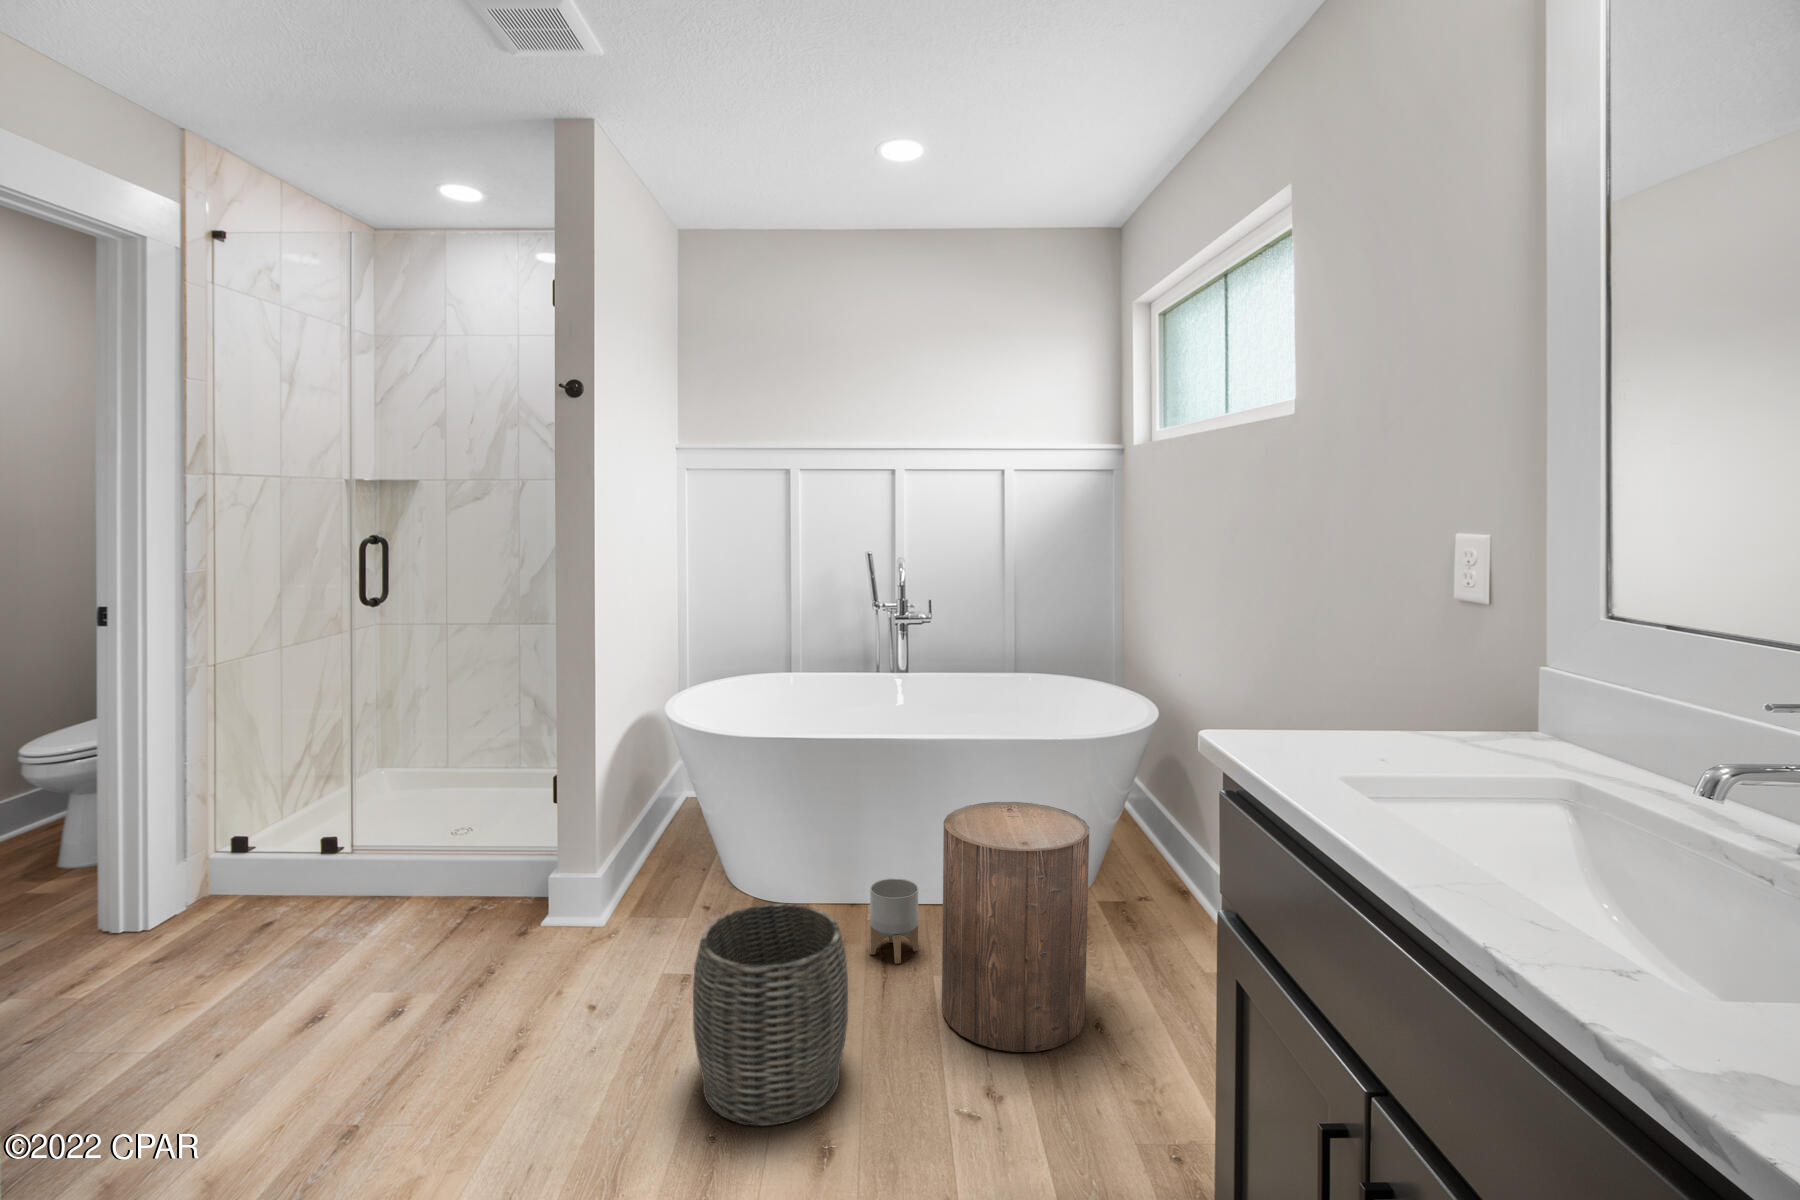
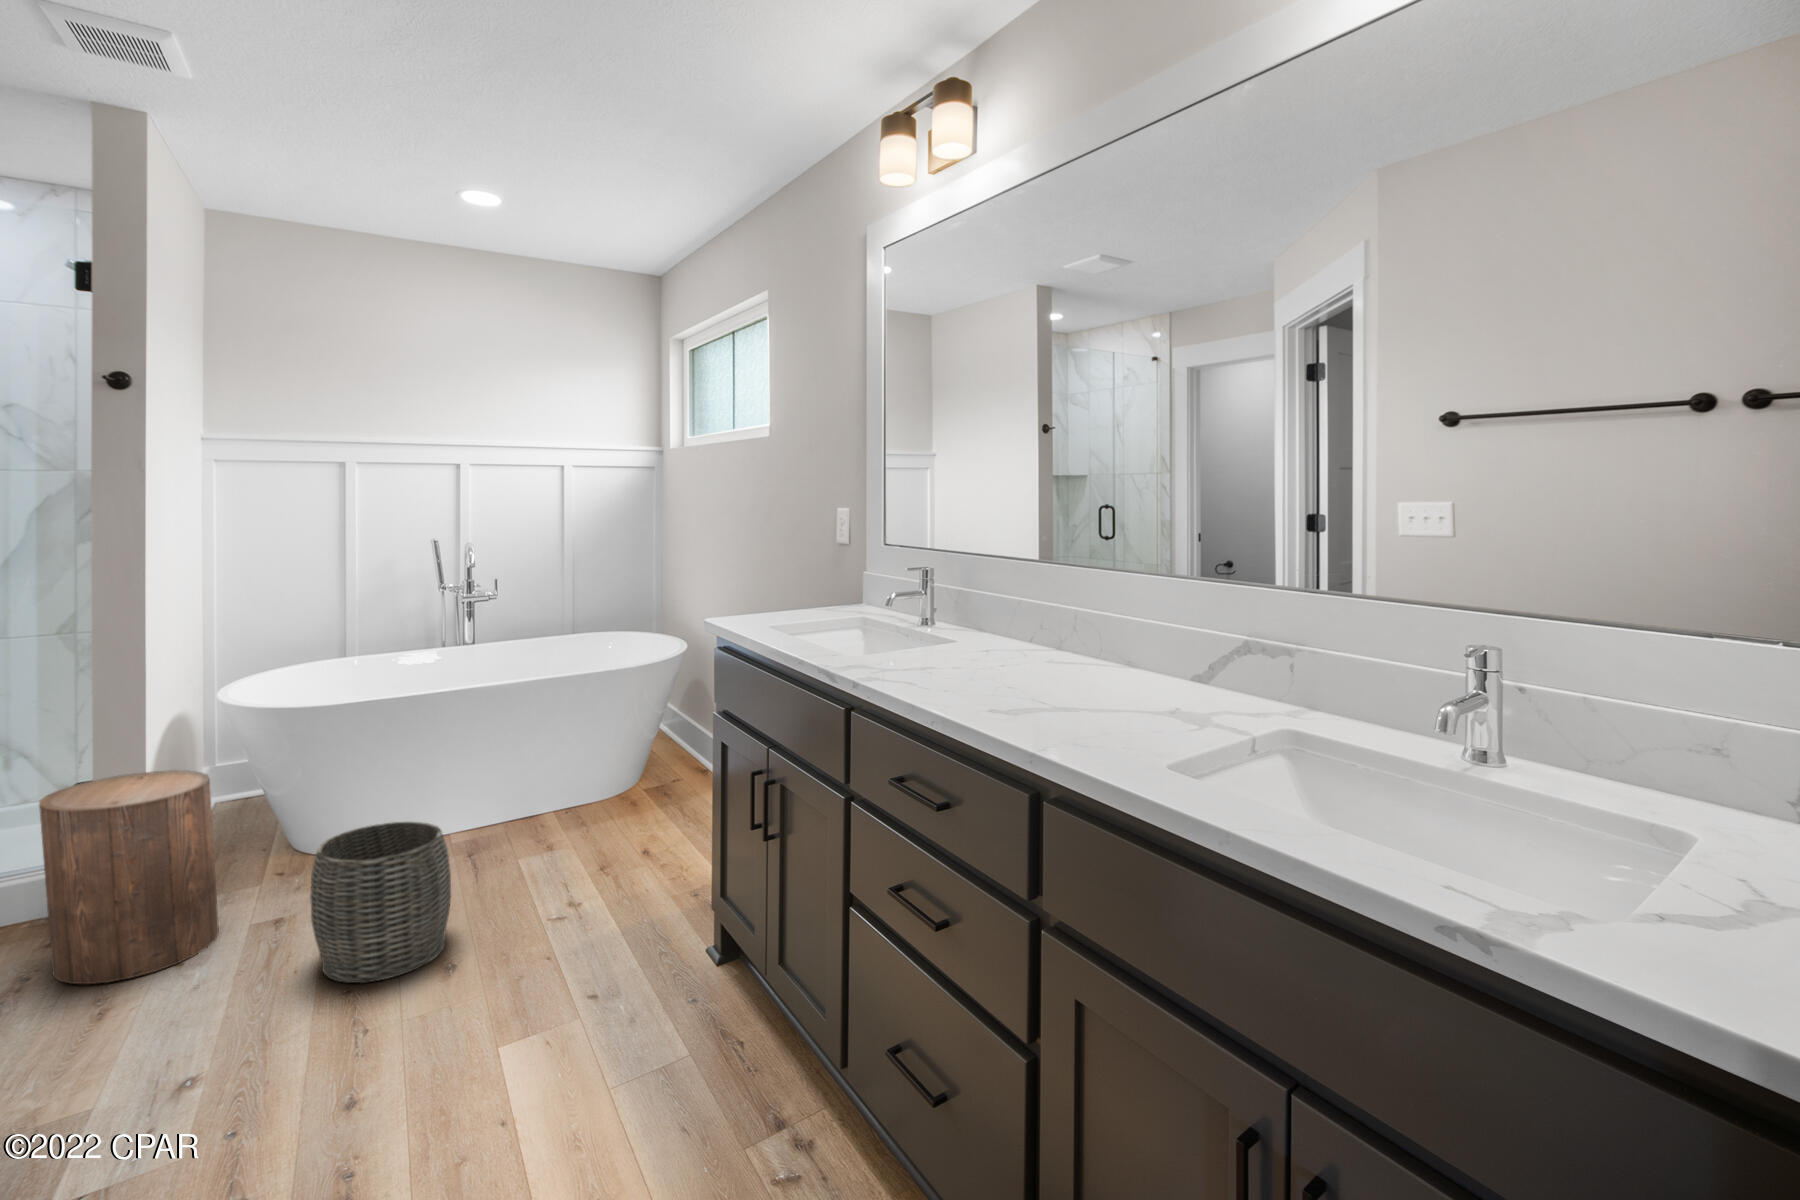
stool: present [942,802,1089,1052] -> present [39,770,219,984]
planter: present [870,878,918,964] -> none [458,805,502,869]

